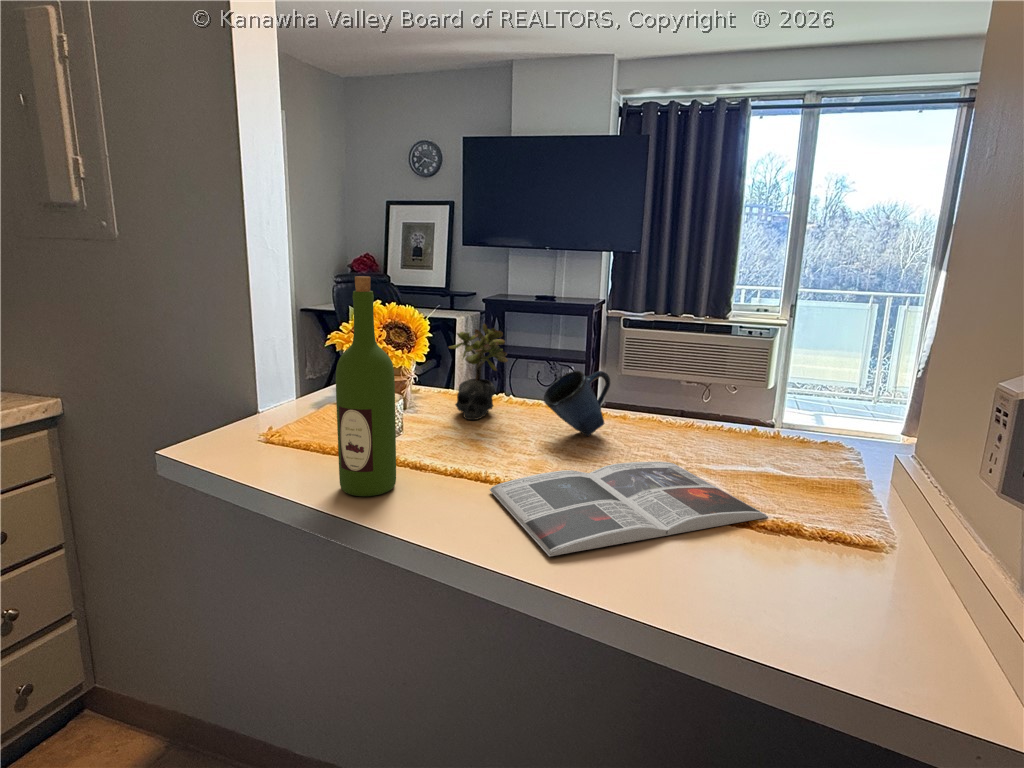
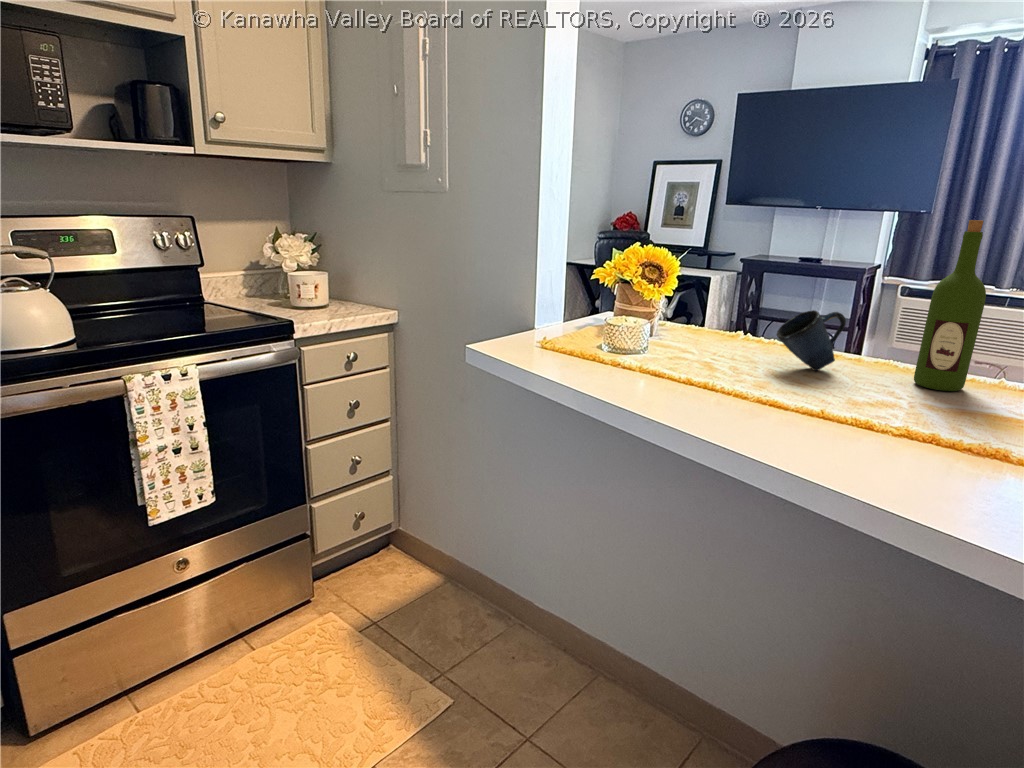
wine bottle: present [336,276,396,496] -> present [914,220,986,391]
succulent plant: present [449,324,508,420] -> none [695,267,748,350]
magazine: present [490,462,768,556] -> none [714,387,979,444]

